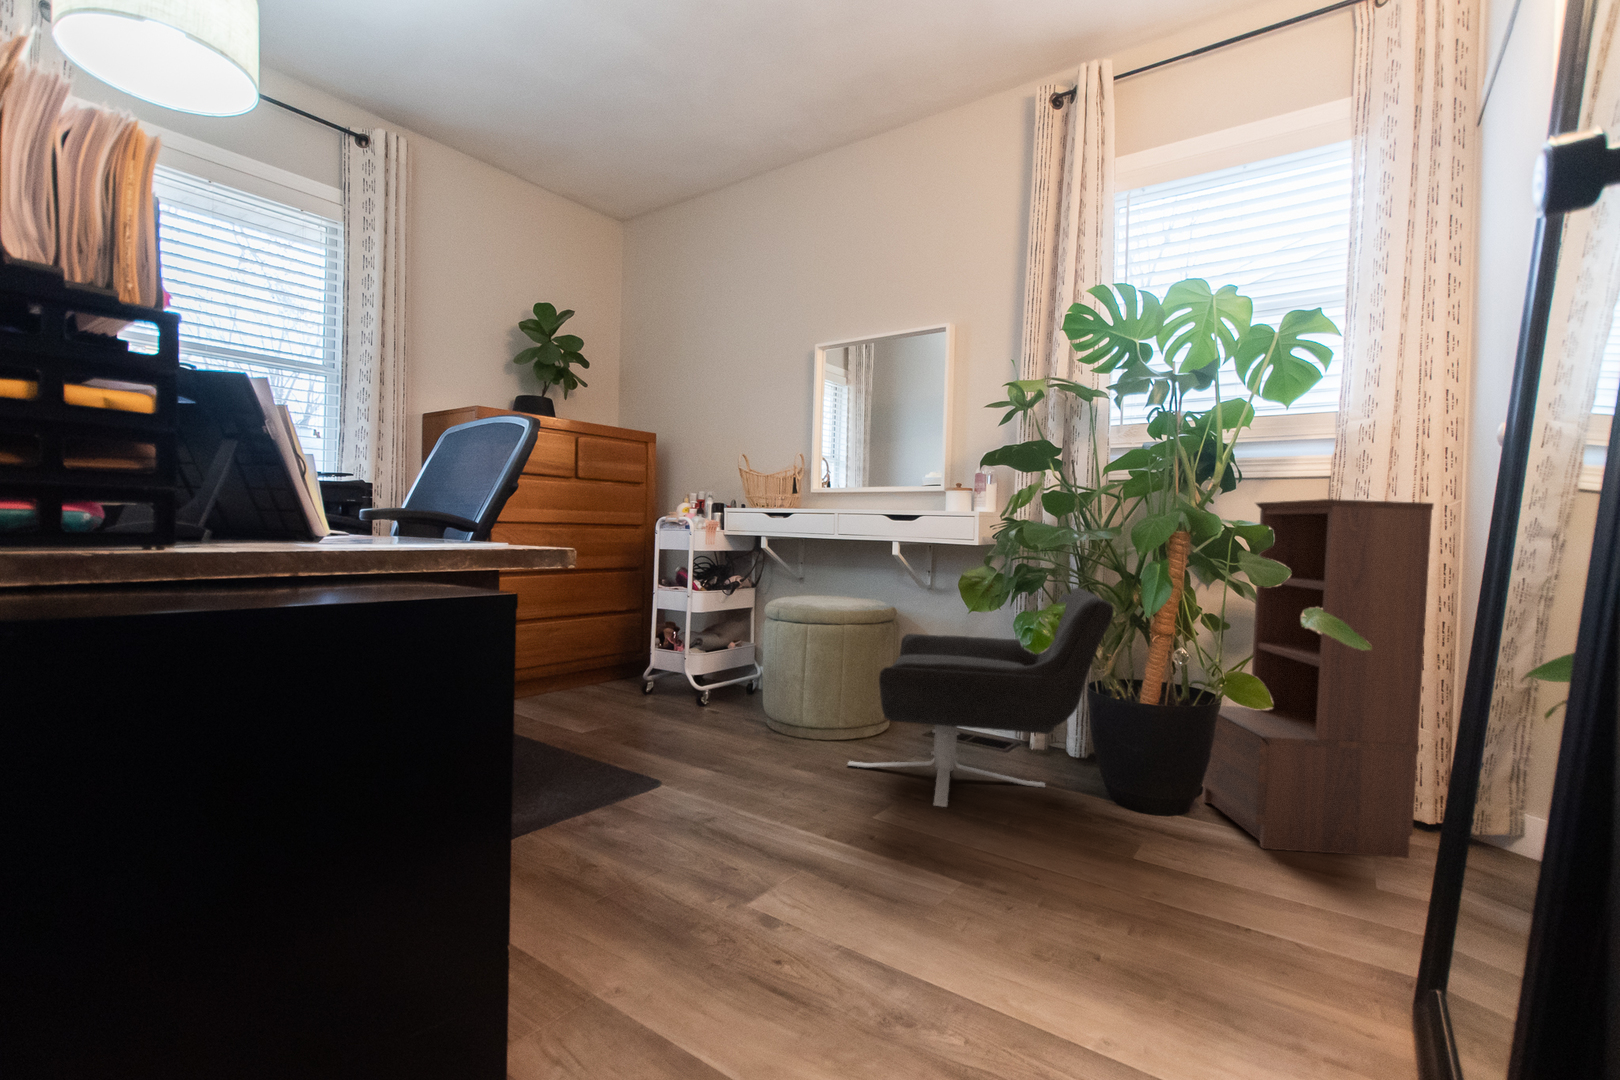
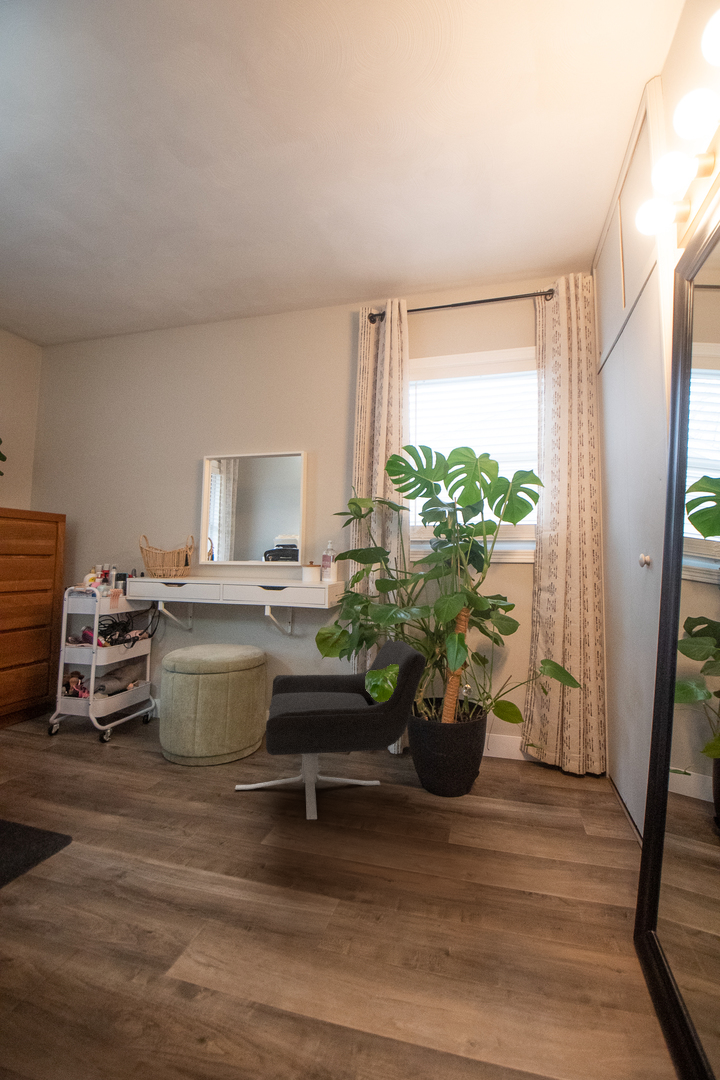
bookshelf: present [1202,499,1434,858] -> none [473,583,596,814]

